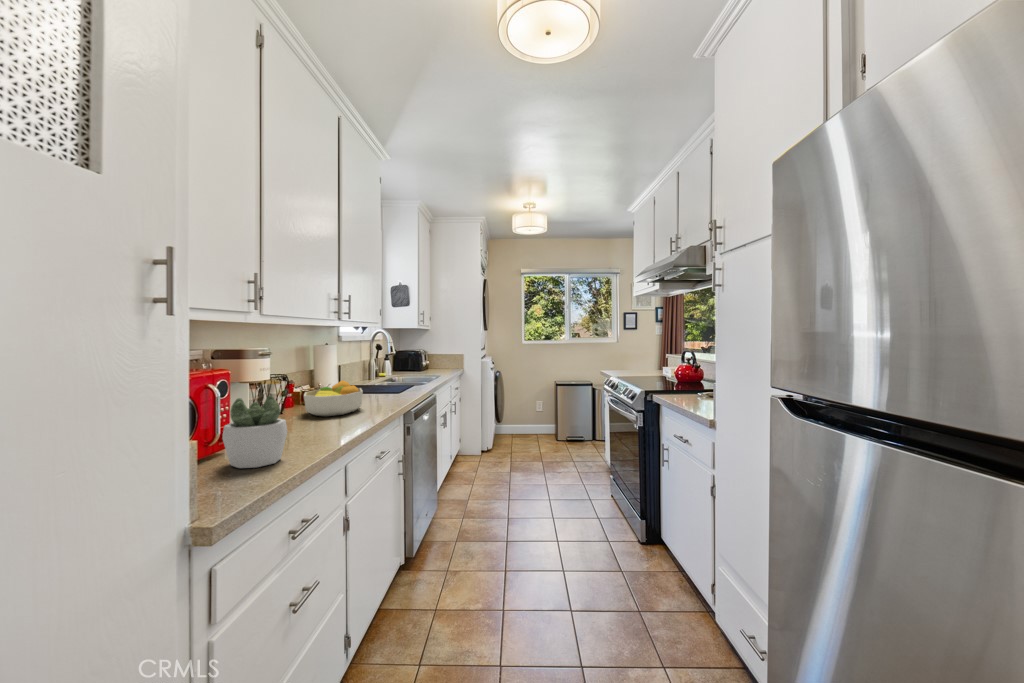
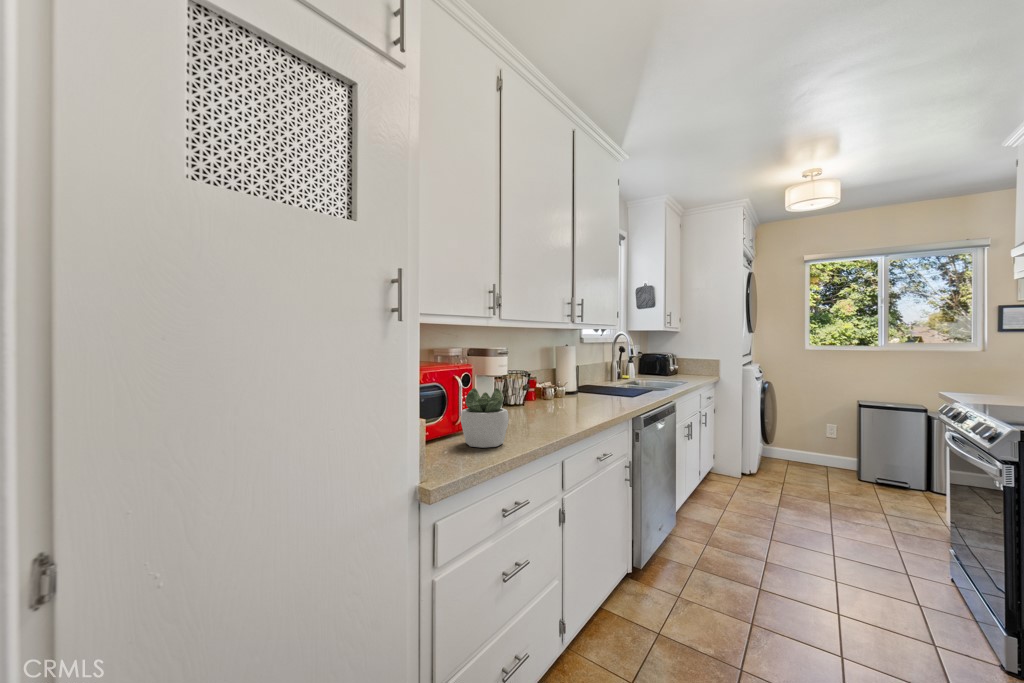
fruit bowl: present [304,380,363,416] -> none [538,380,591,412]

